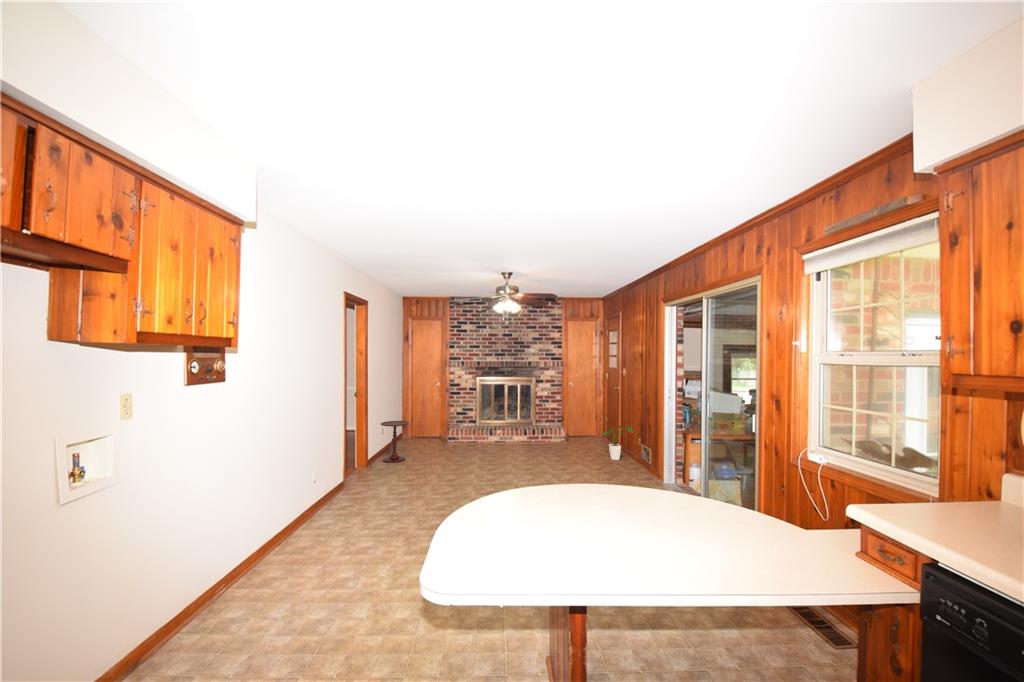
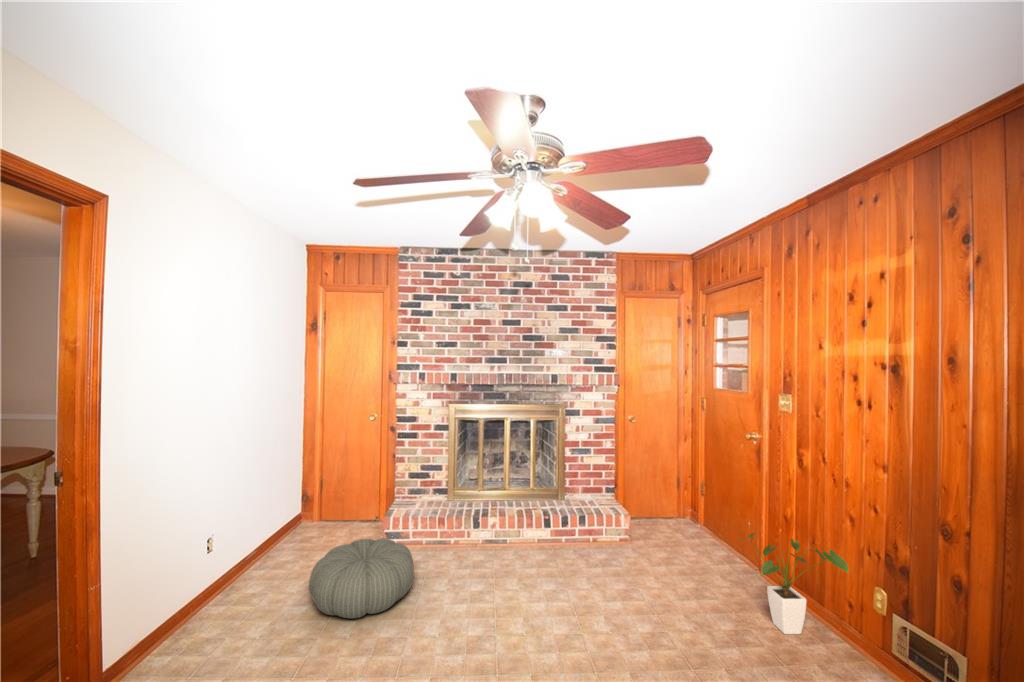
side table: present [381,421,409,463] -> none [175,523,263,655]
pouf: none [424,433,466,457] -> present [309,538,414,619]

